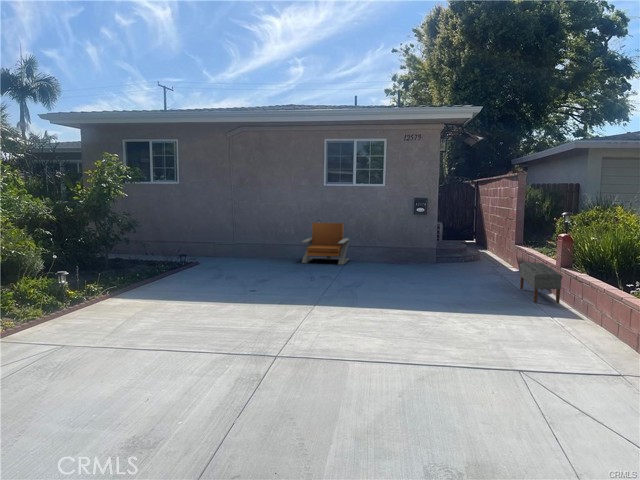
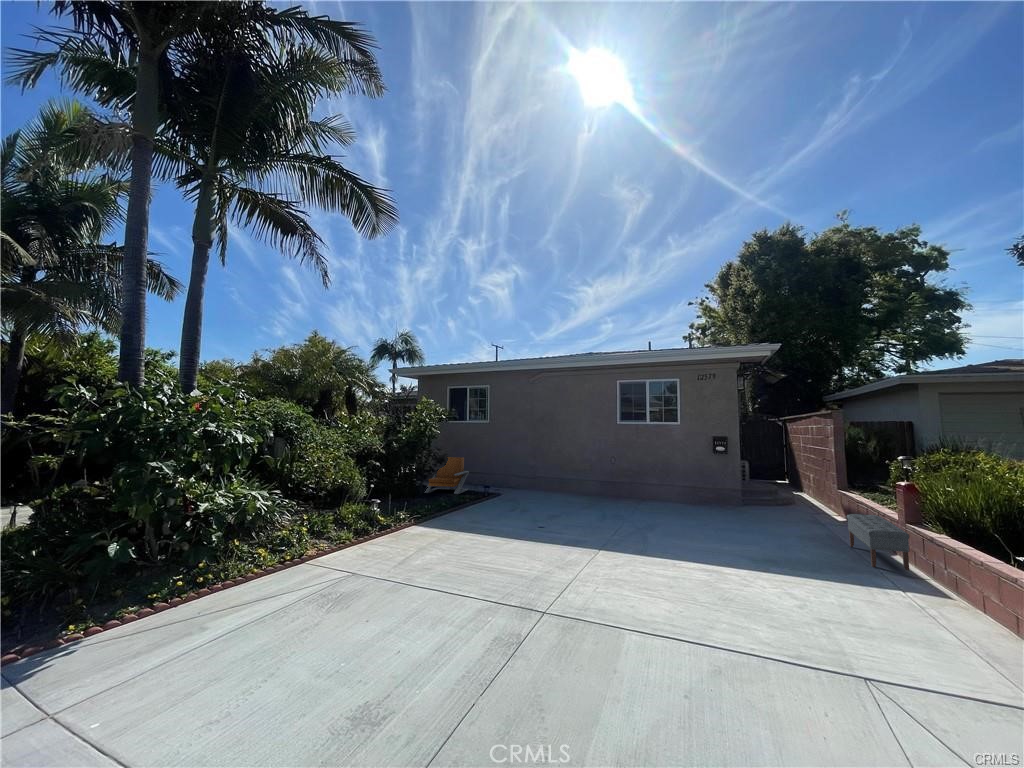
lounge chair: present [302,223,349,265] -> present [424,457,469,494]

